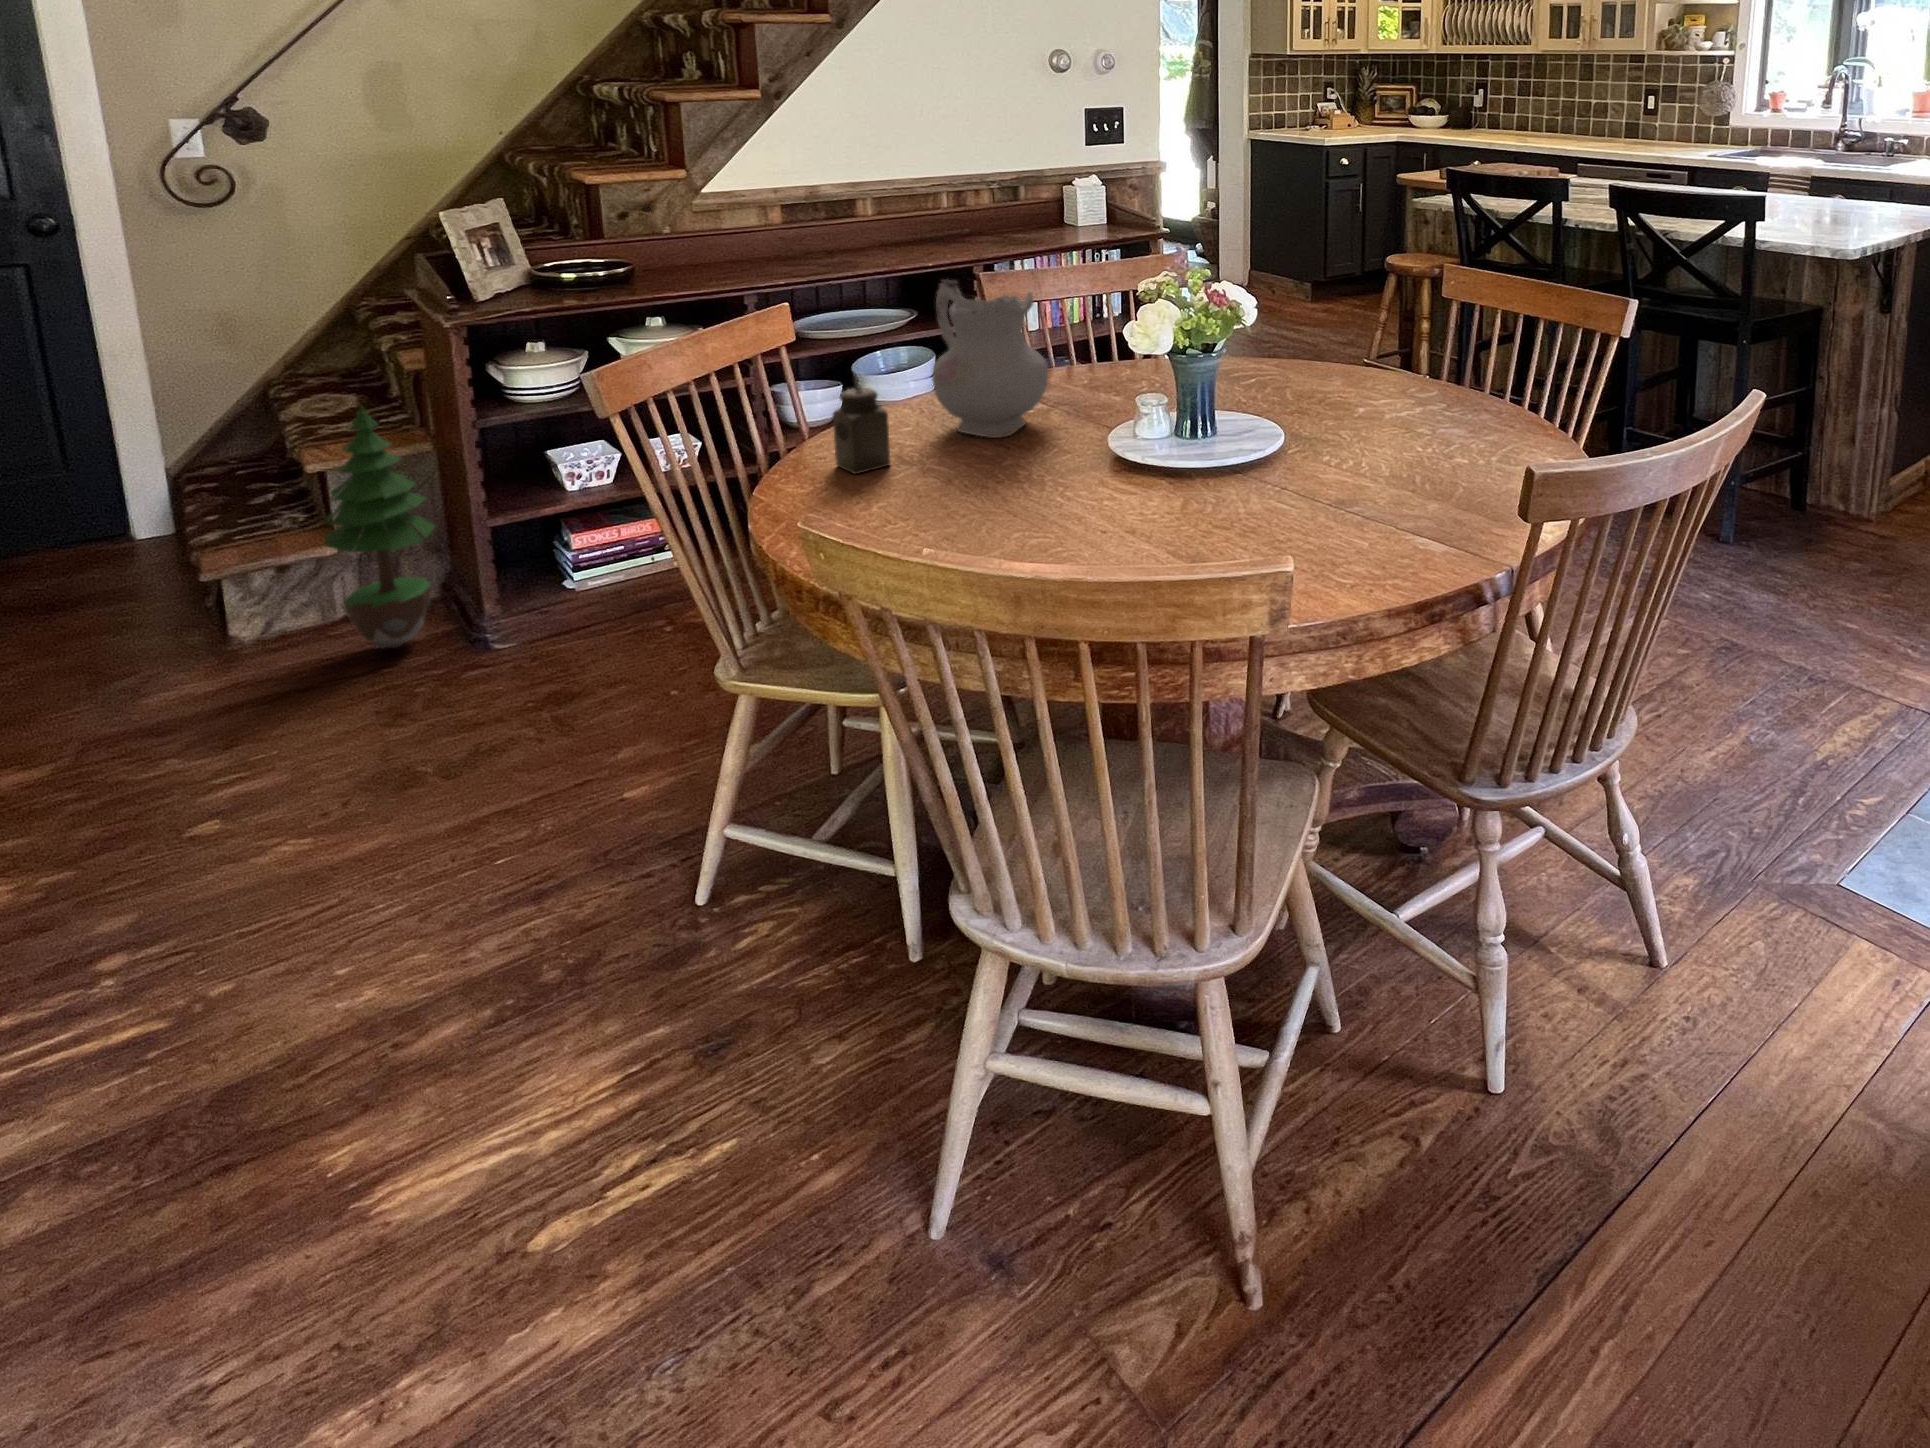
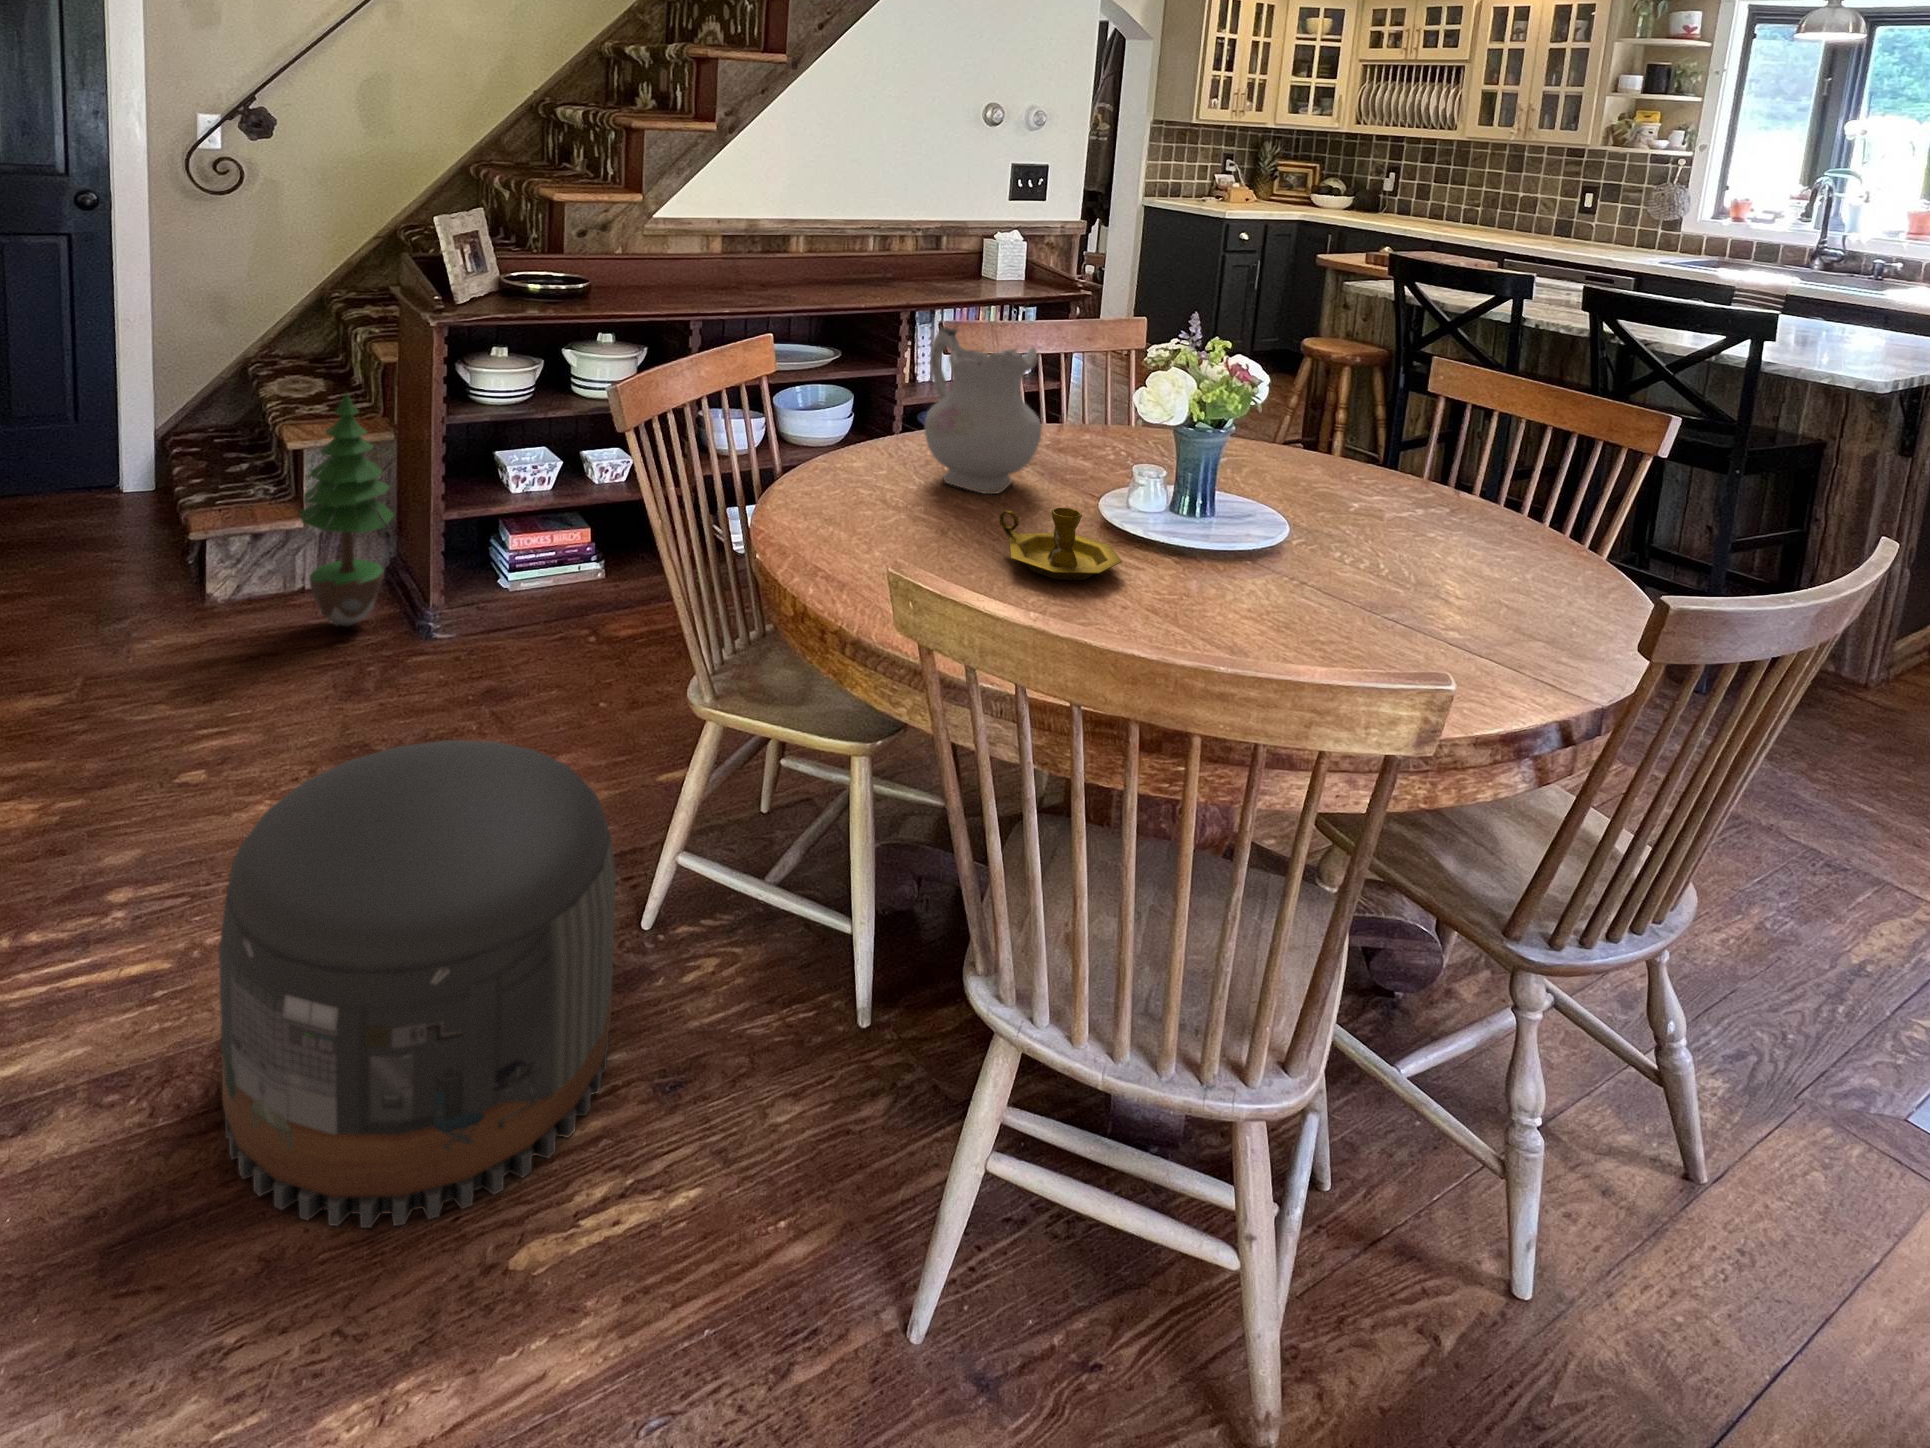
salt shaker: present [833,388,890,474] -> none [835,429,893,516]
candlestick: none [987,443,1101,513] -> present [999,508,1122,580]
pouf: none [182,744,650,1247] -> present [219,740,616,1228]

